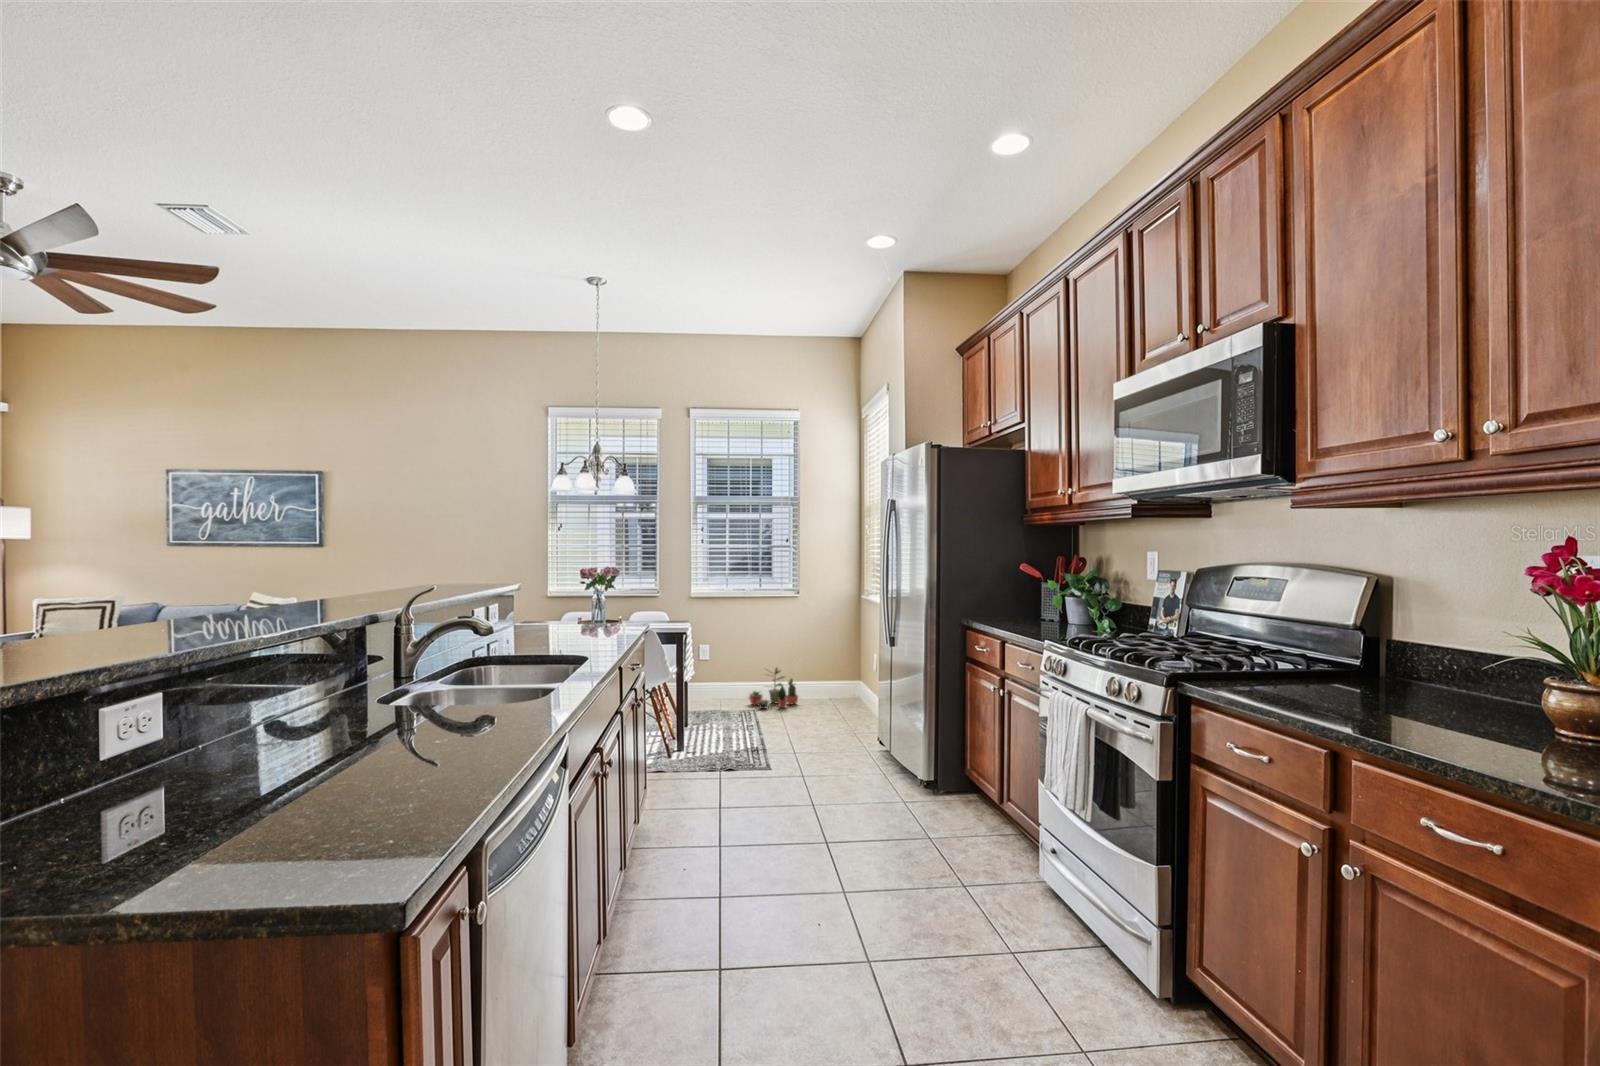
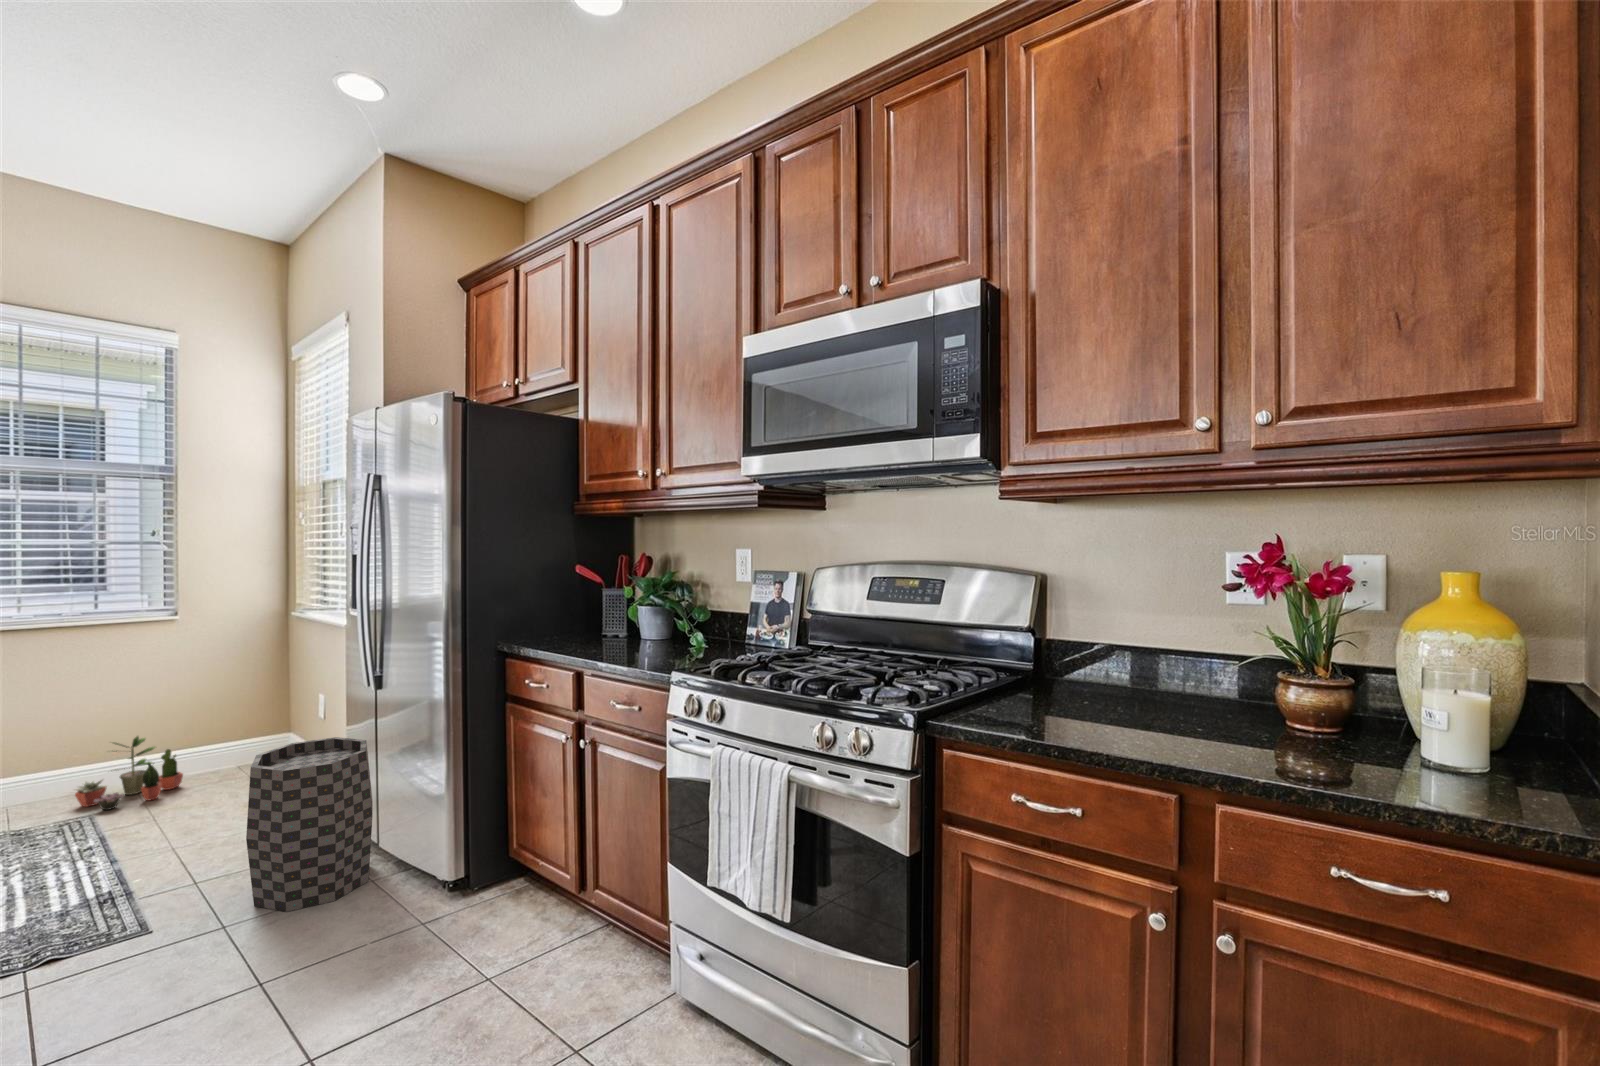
trash can: none [816,675,886,780] -> present [246,737,373,912]

